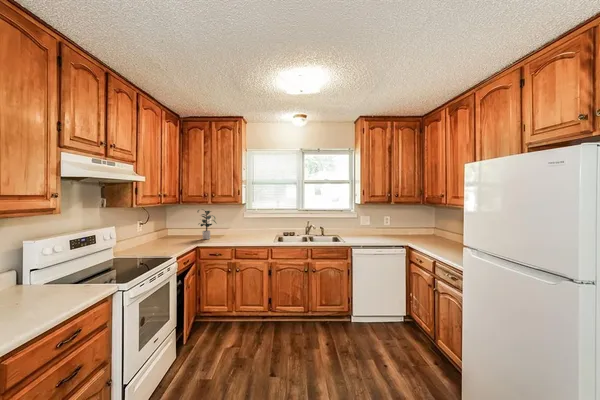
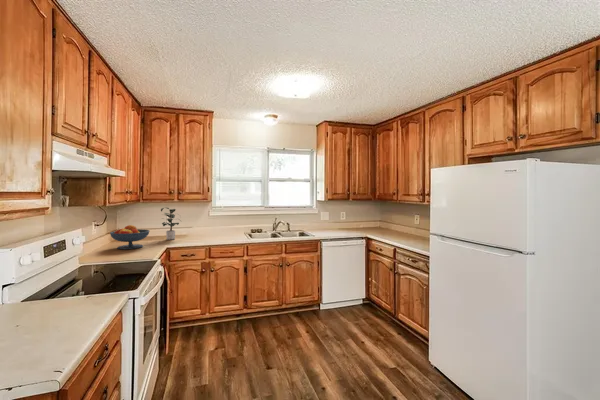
fruit bowl: none [149,225,183,246] -> present [110,225,149,249]

